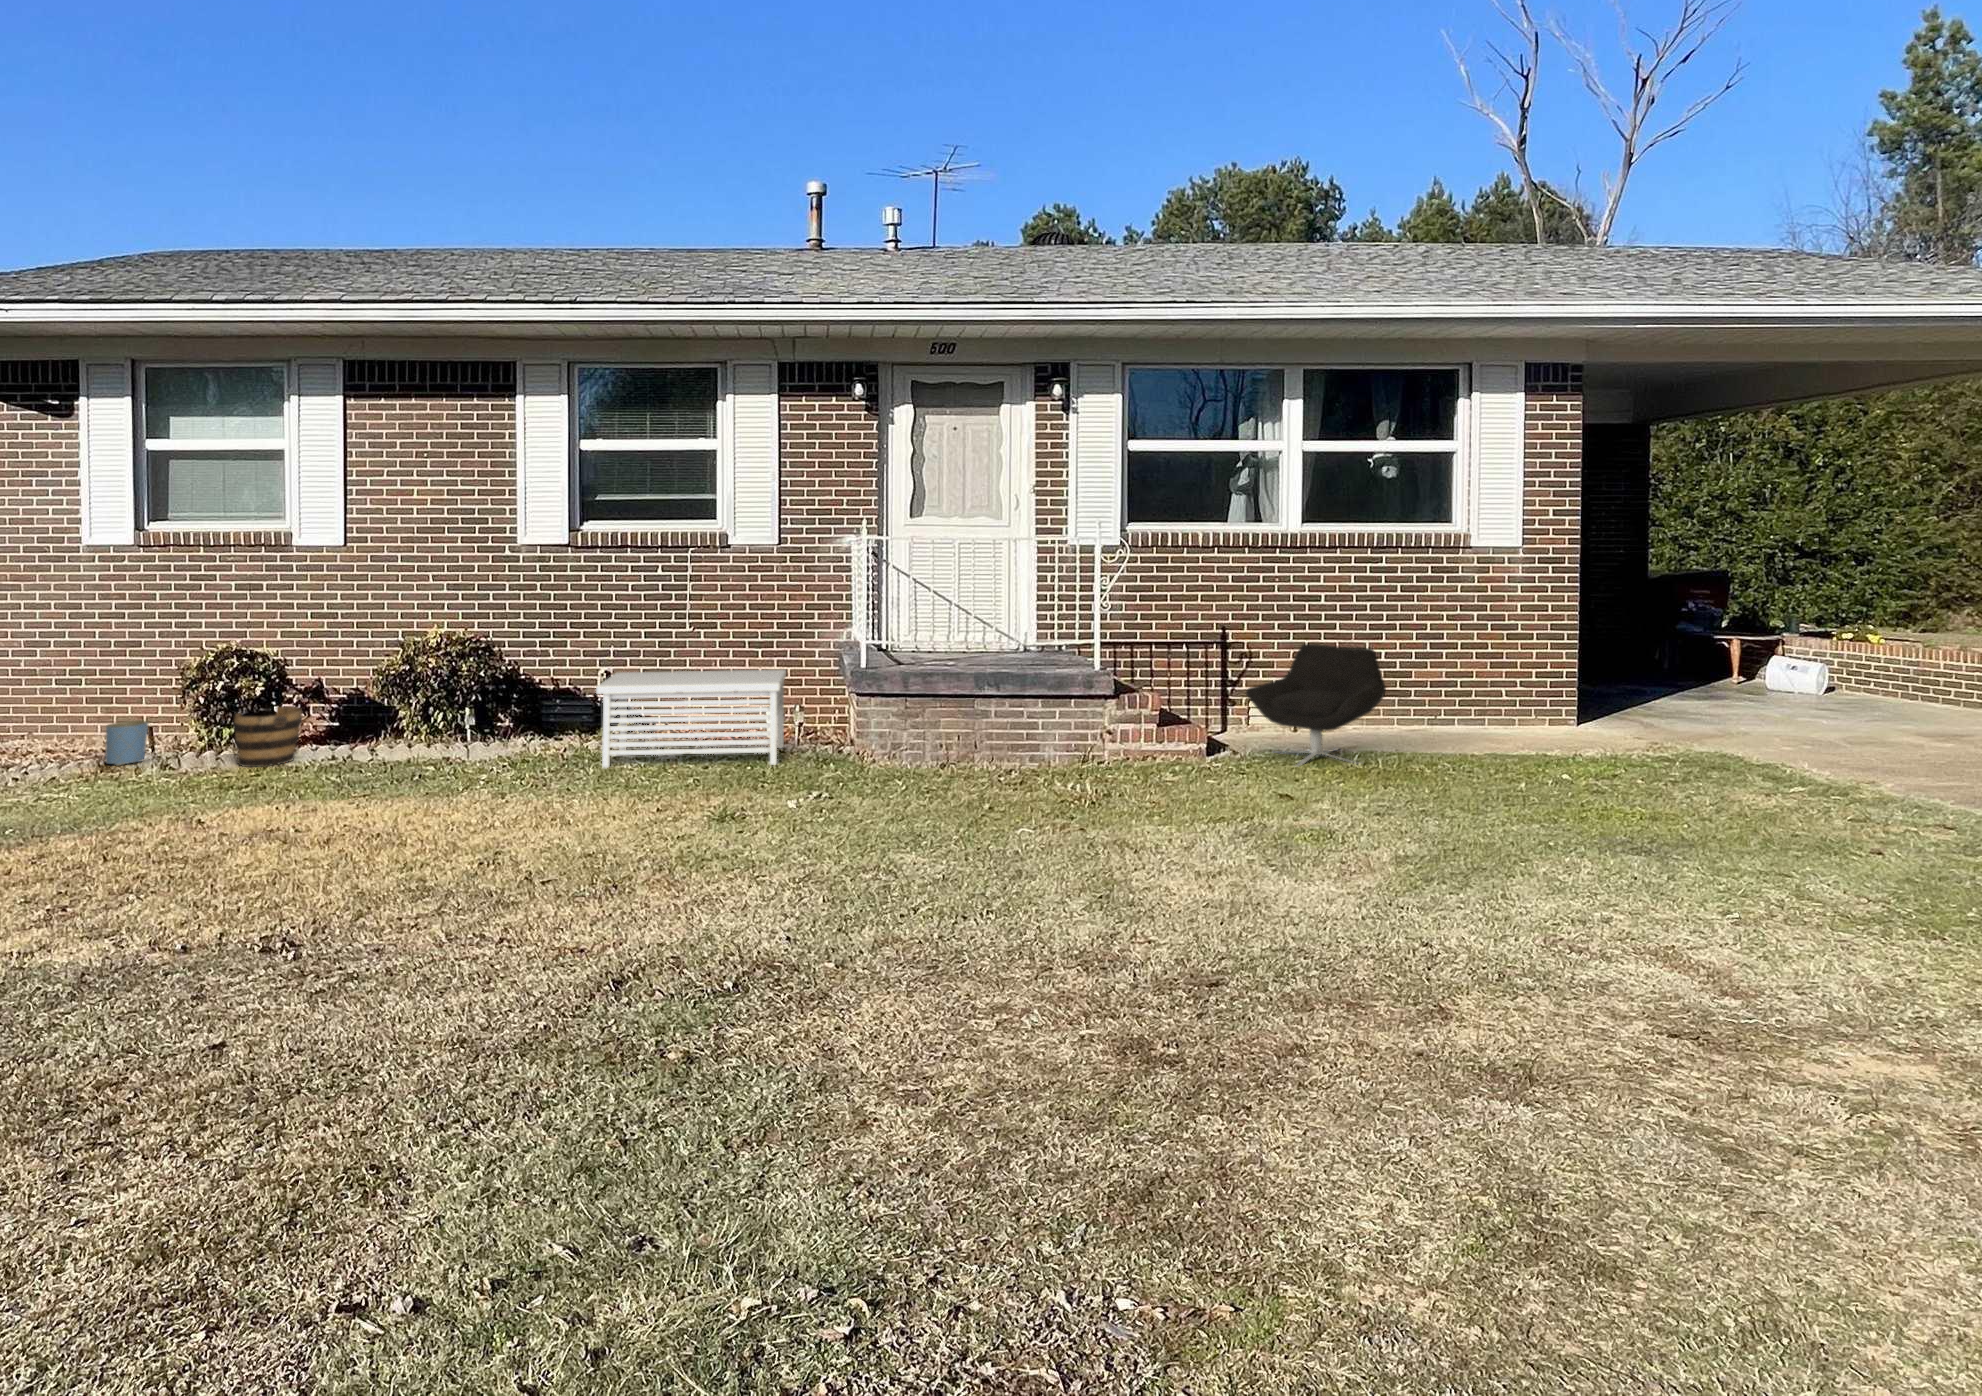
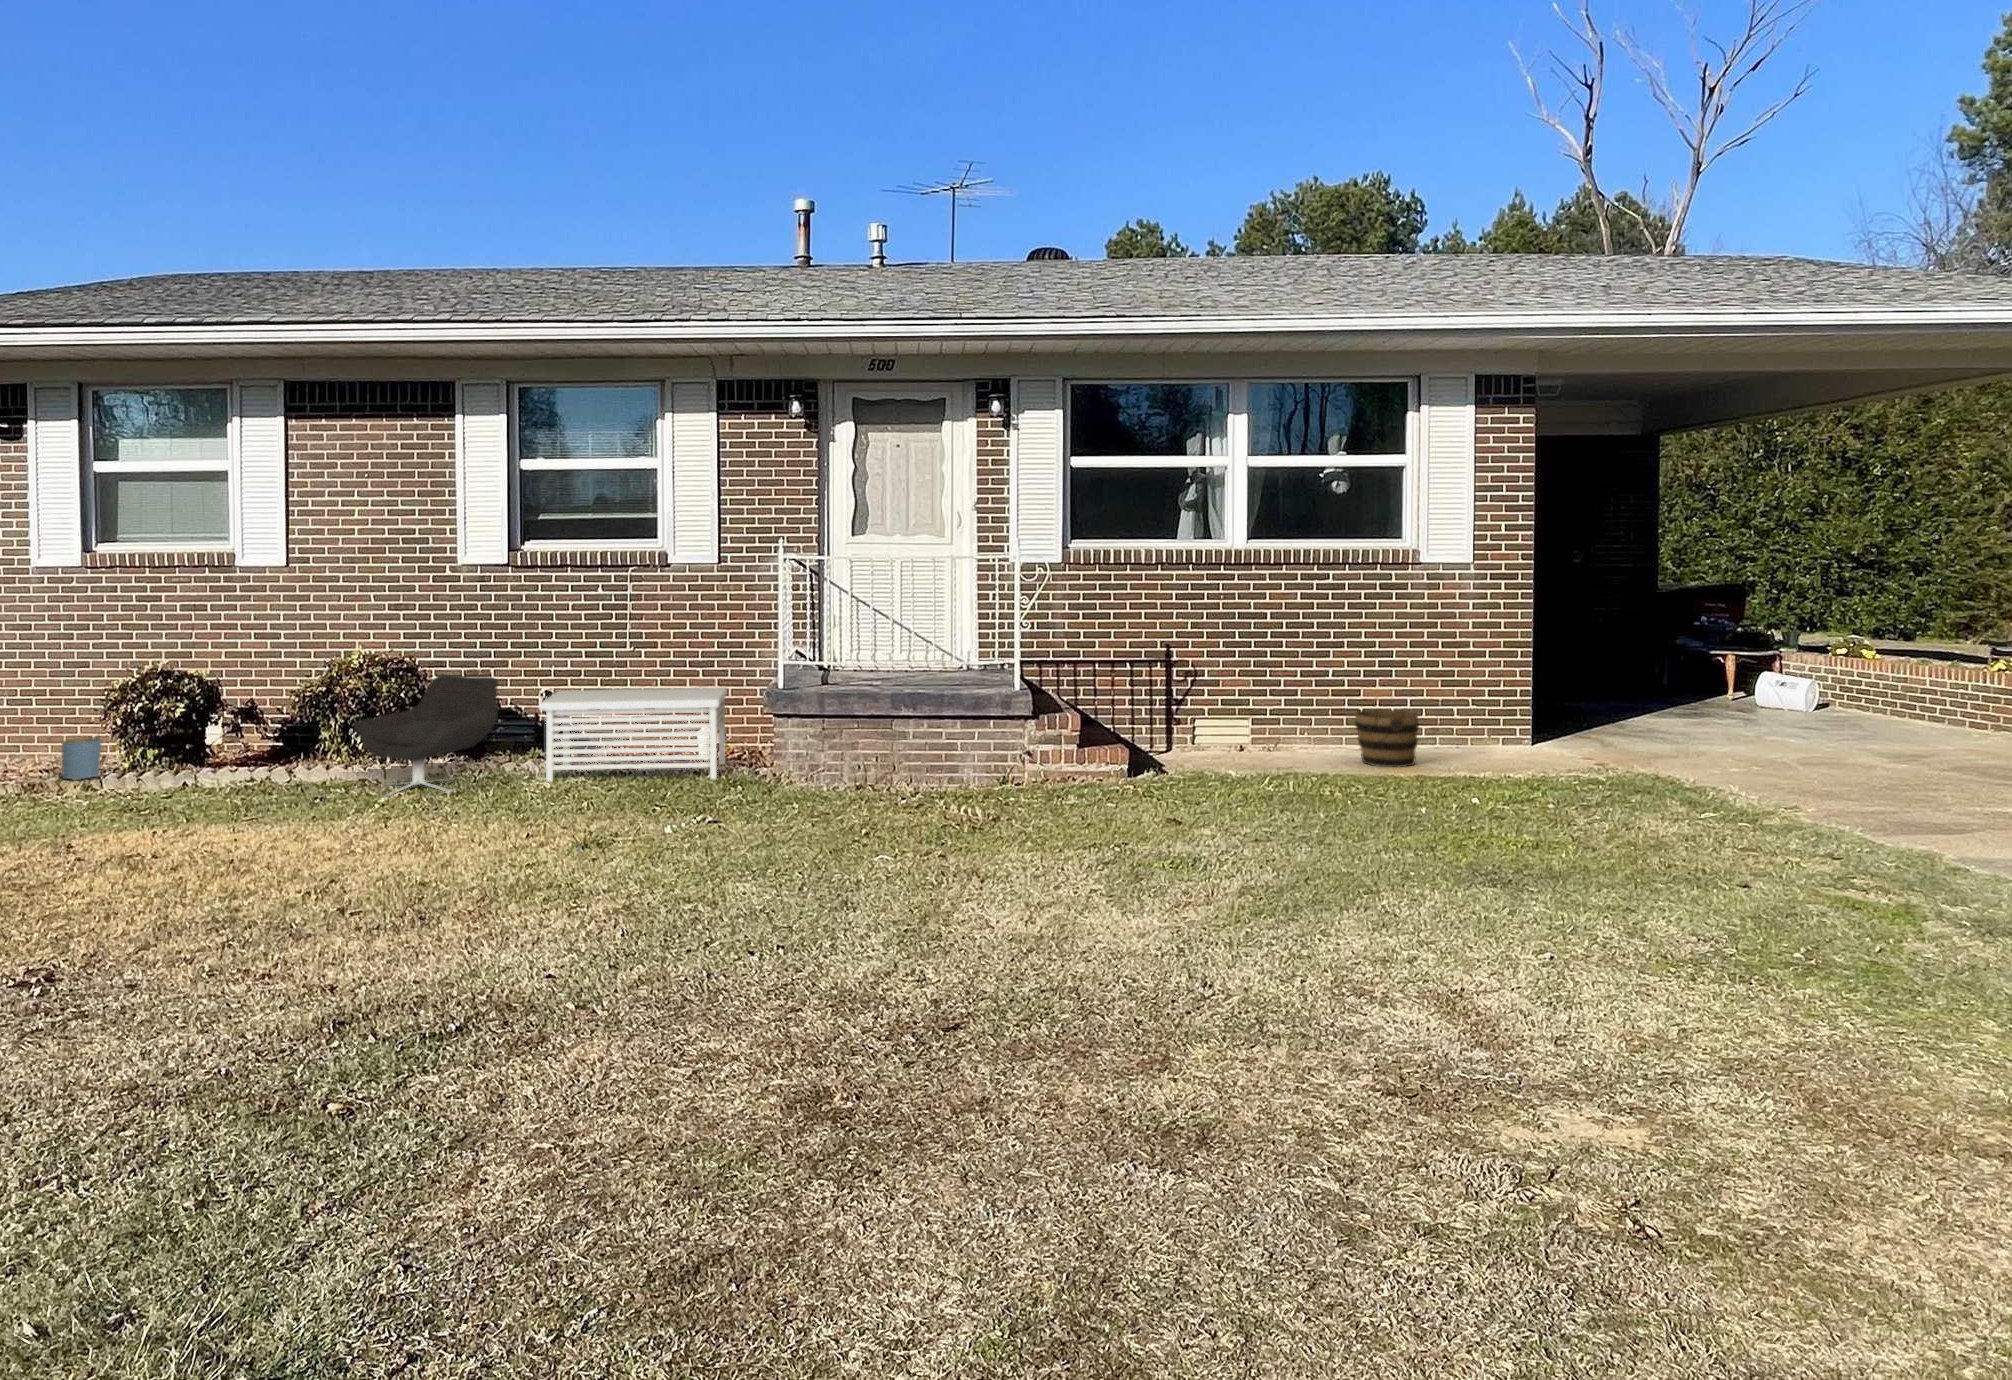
lounge chair: present [1246,644,1386,767] -> present [354,674,498,795]
bucket: present [234,707,302,767] -> present [1355,709,1419,767]

